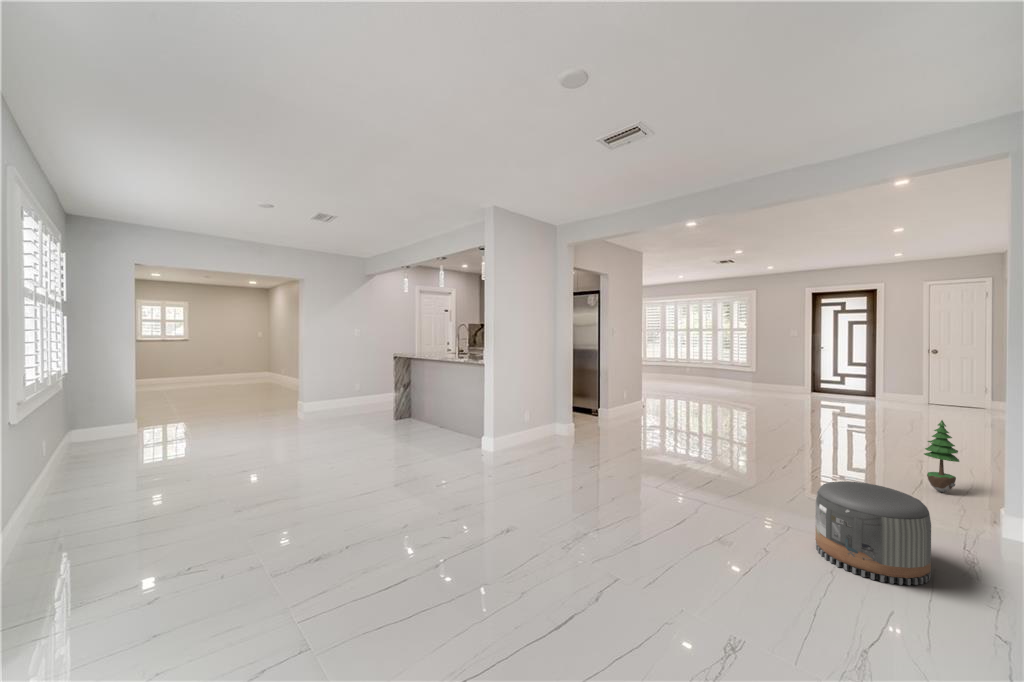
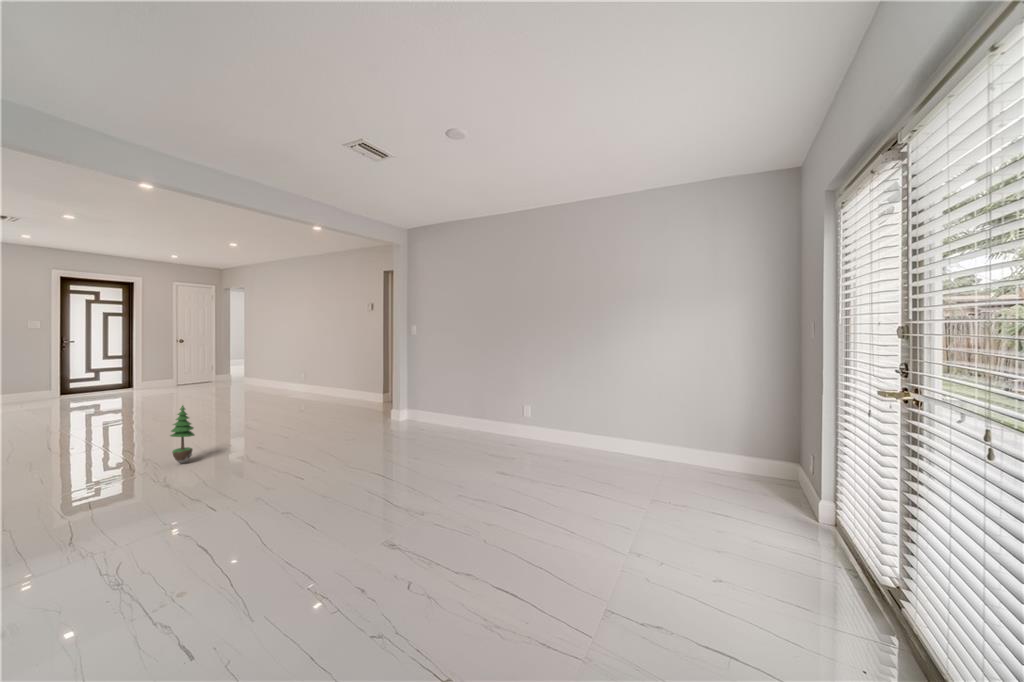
pouf: present [815,481,931,585] -> none [71,471,171,556]

